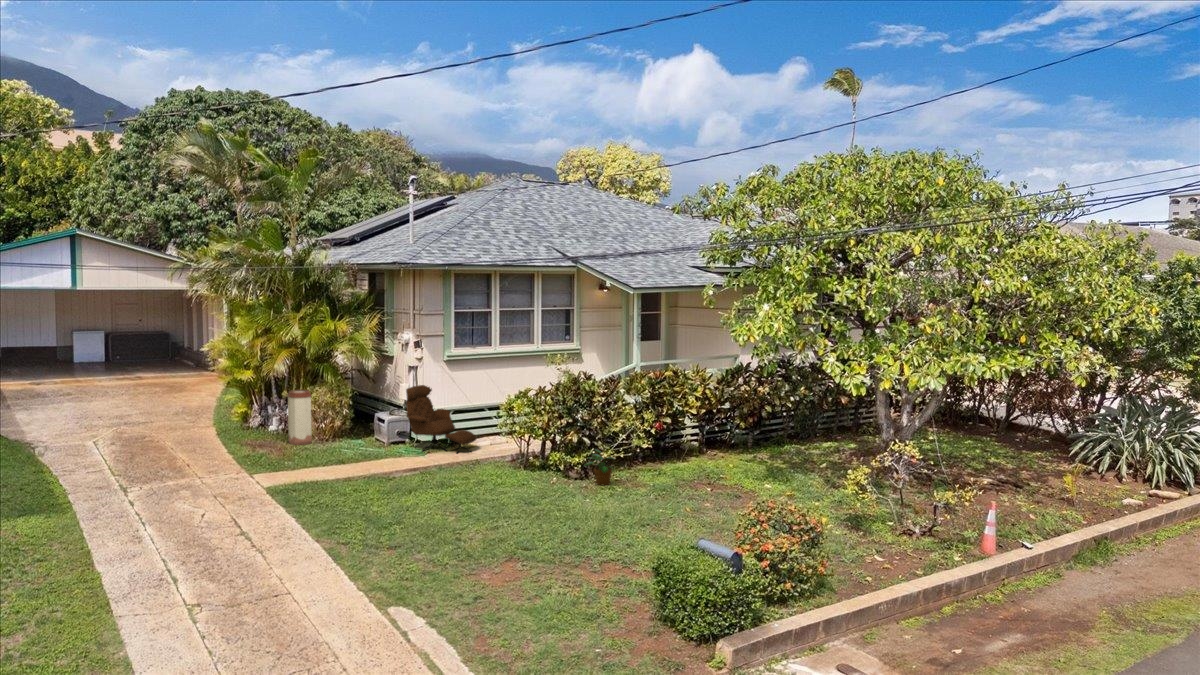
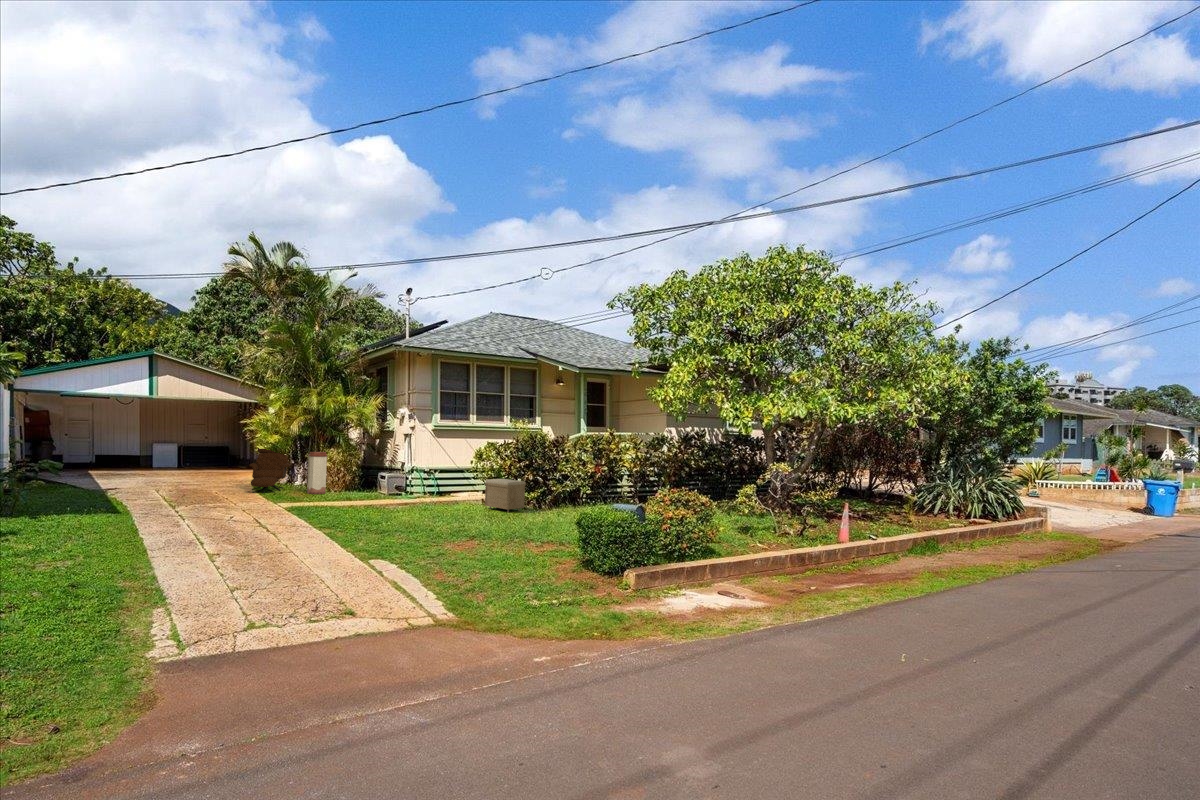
lounge chair: present [406,385,476,453] -> present [249,448,291,494]
storage bench: none [516,438,569,486] -> present [485,479,526,512]
potted plant: present [585,449,612,485] -> none [537,486,561,512]

